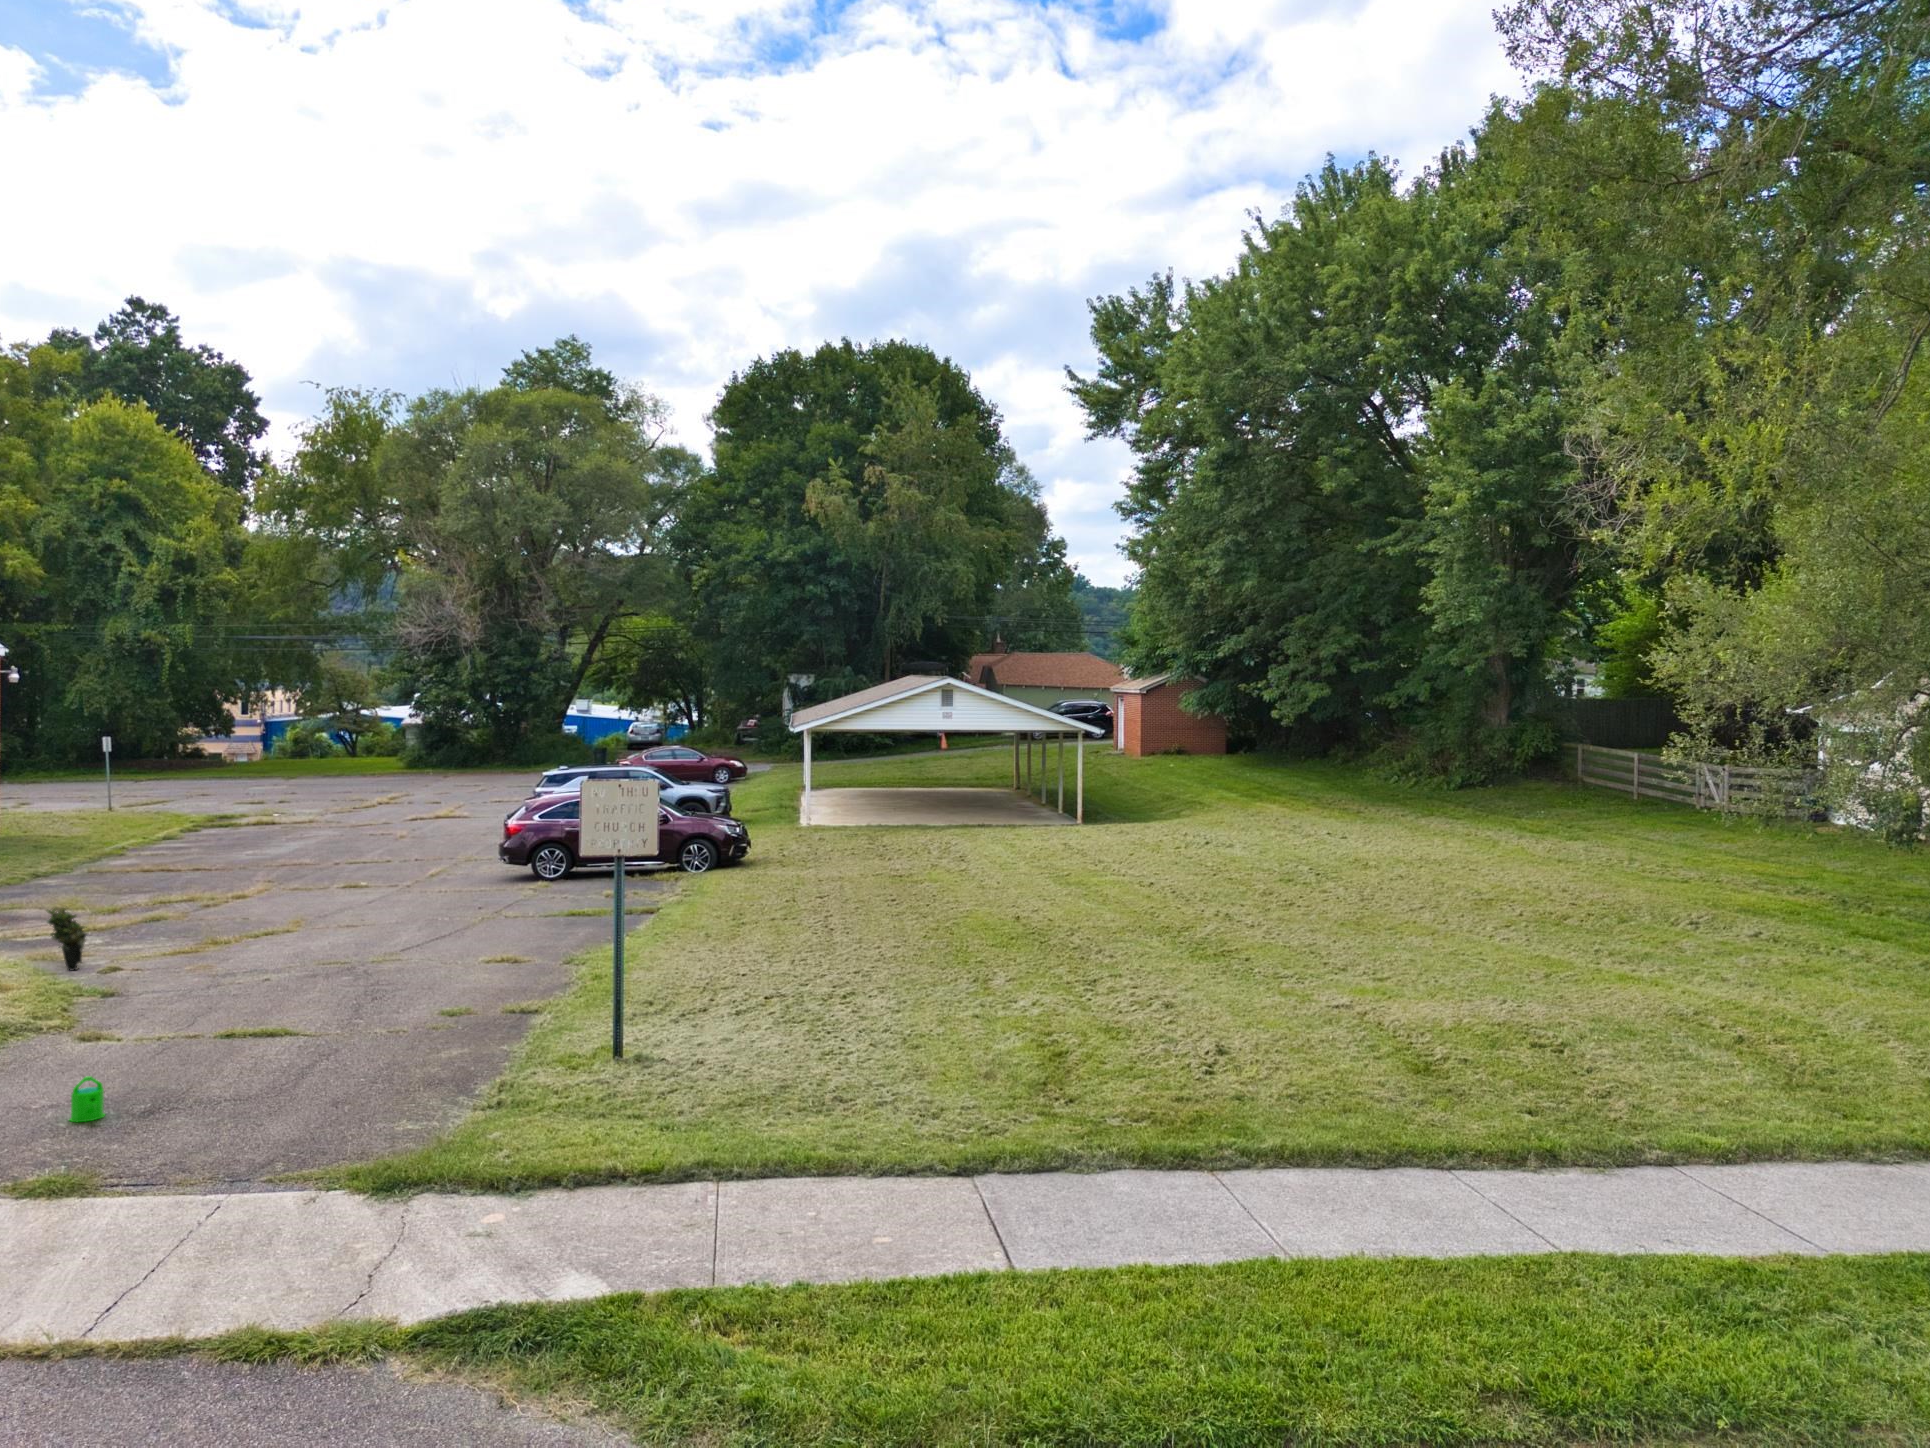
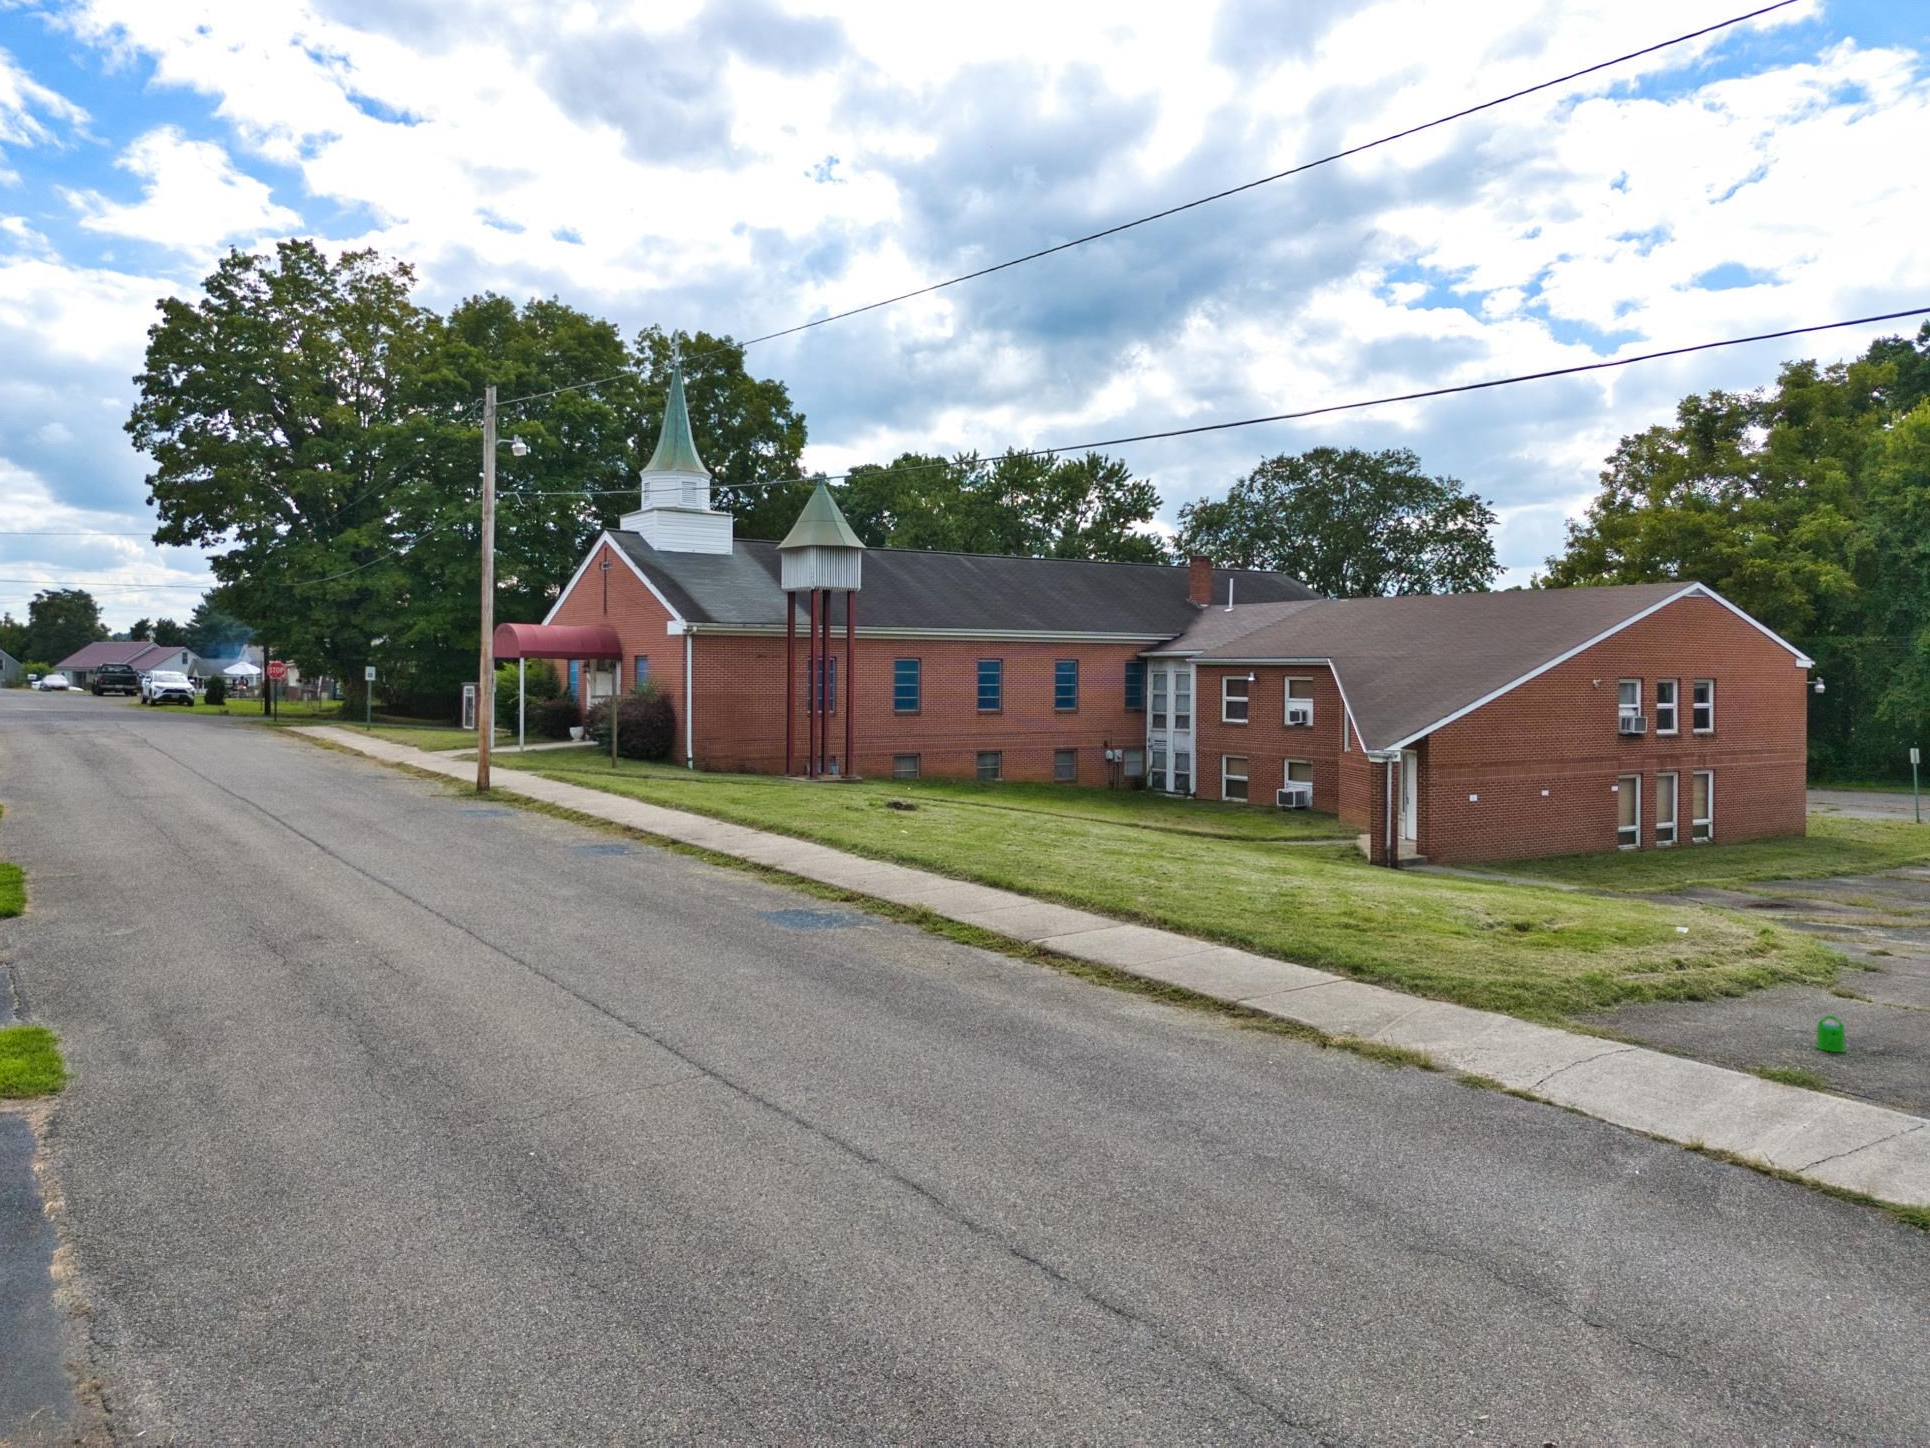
potted plant: present [47,908,86,971] -> none [1821,889,1860,947]

